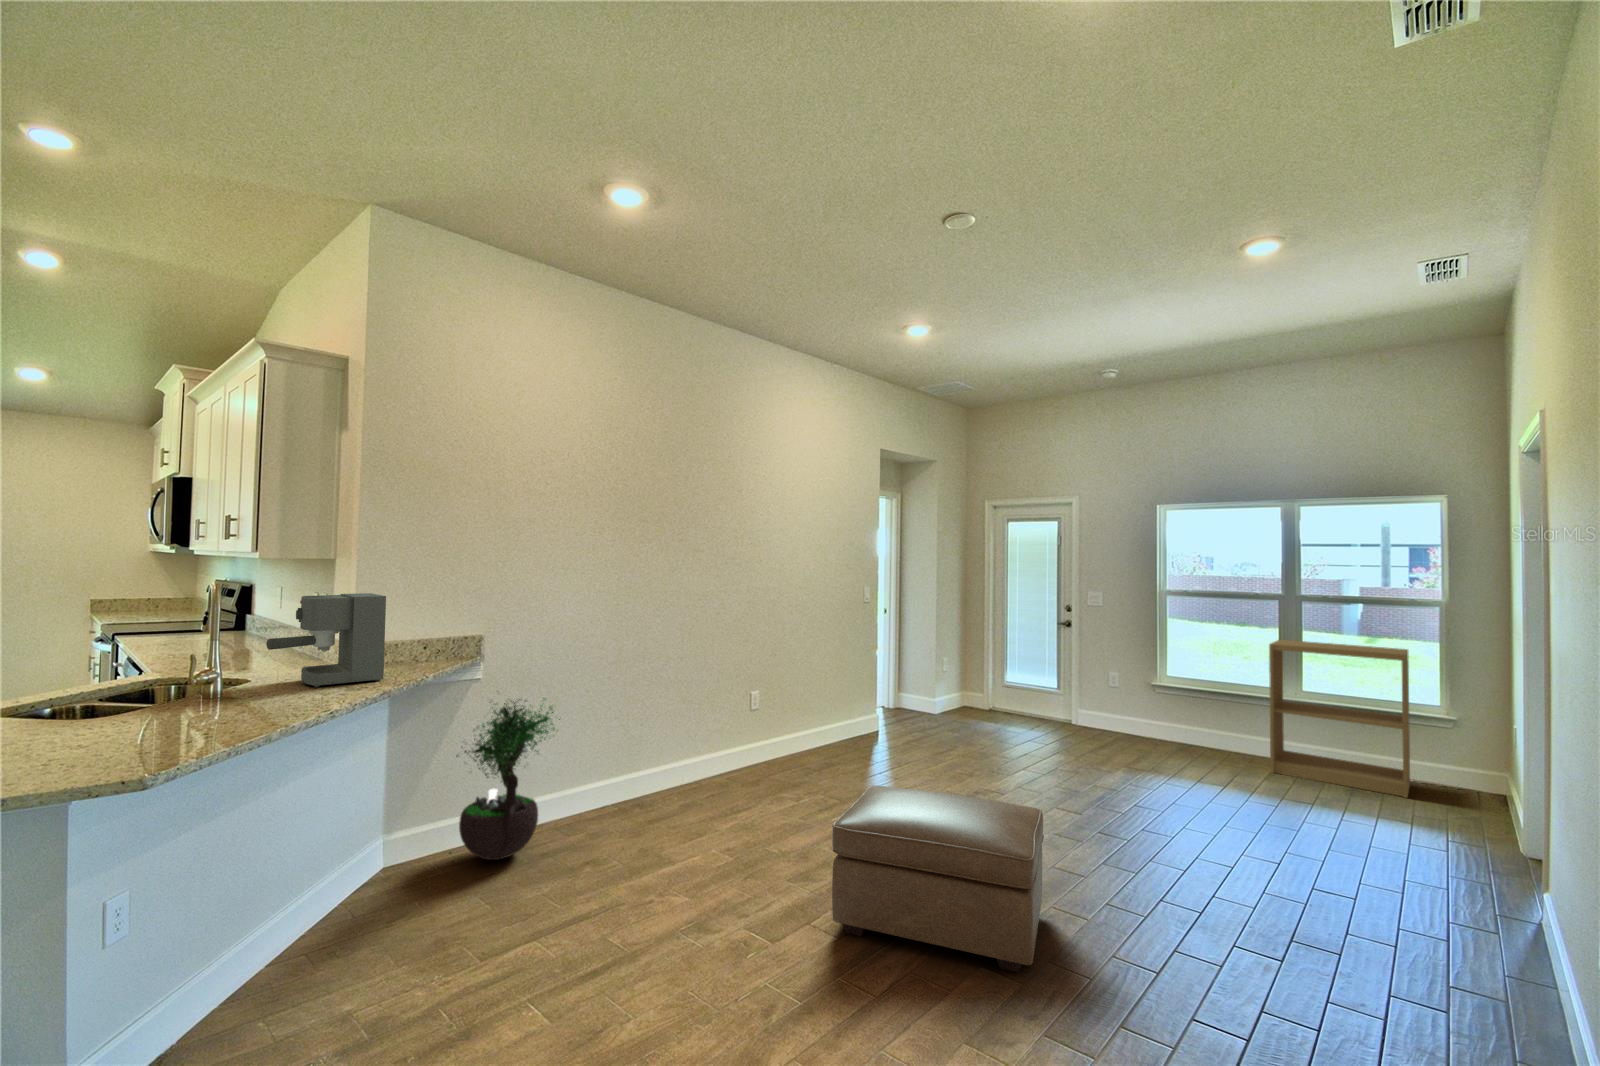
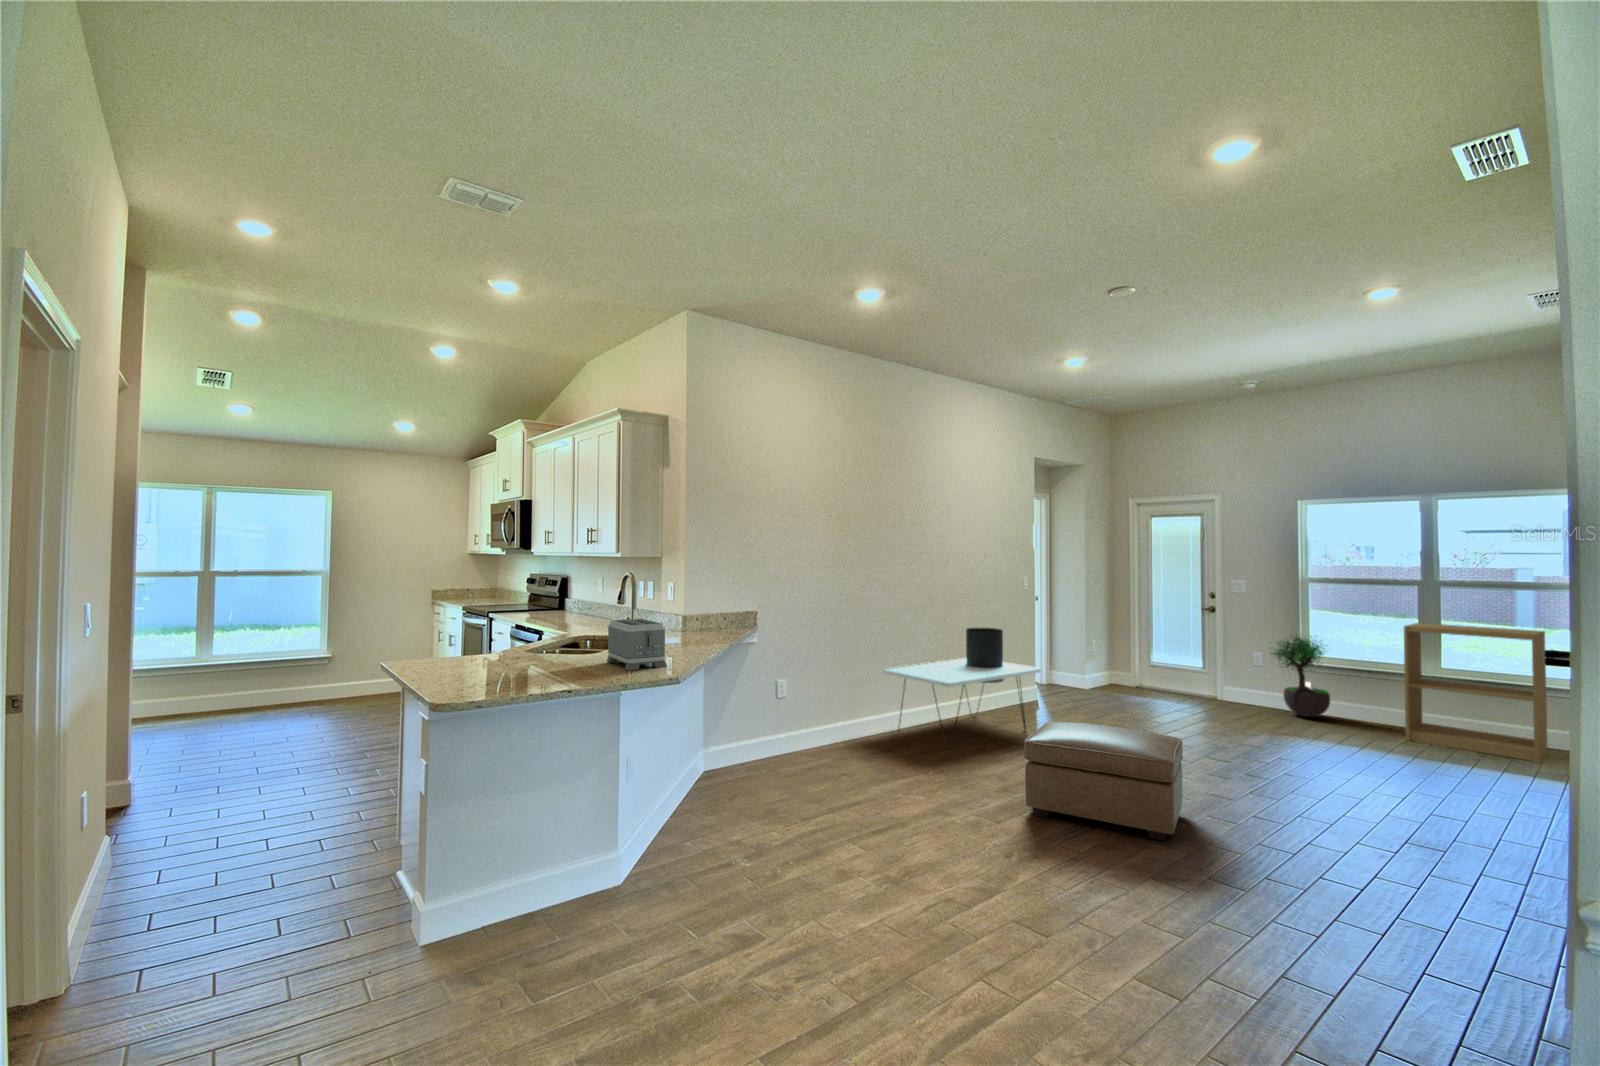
coffee maker: present [266,593,386,687] -> none [654,582,717,642]
side table: none [676,649,877,813] -> present [884,628,1041,739]
toaster: none [63,660,172,767] -> present [607,619,667,671]
potted tree: present [456,698,560,860] -> present [1270,634,1330,717]

